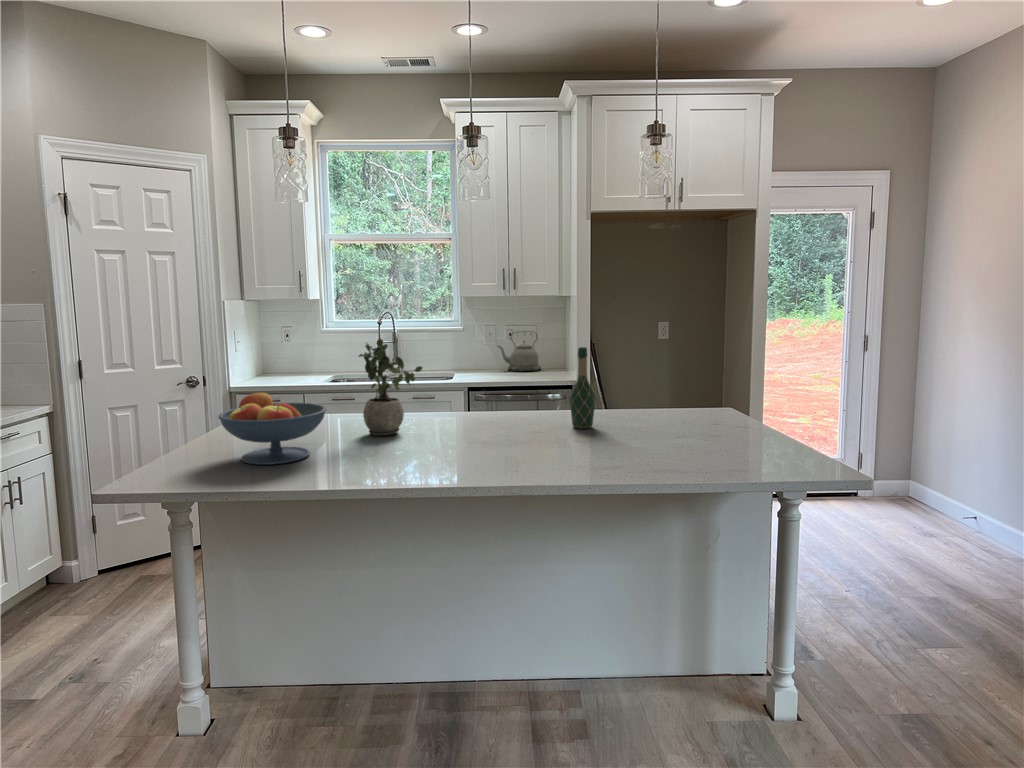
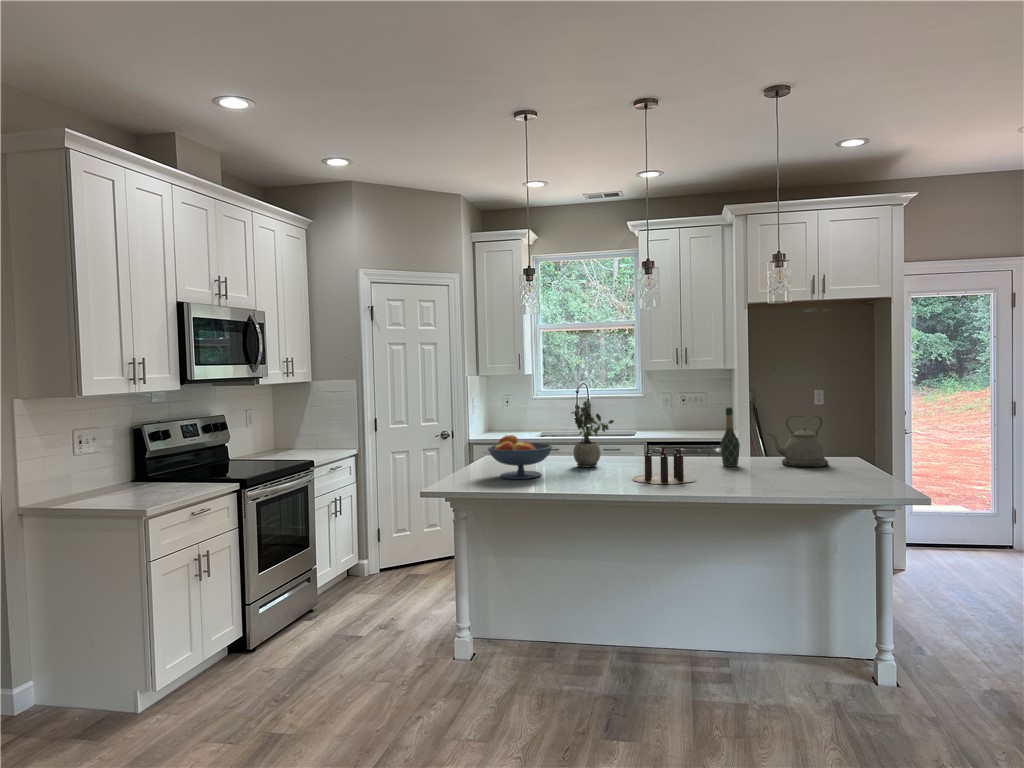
kettle: present [497,334,541,371] -> present [769,416,828,467]
candle: none [448,406,557,468] -> present [632,446,695,484]

